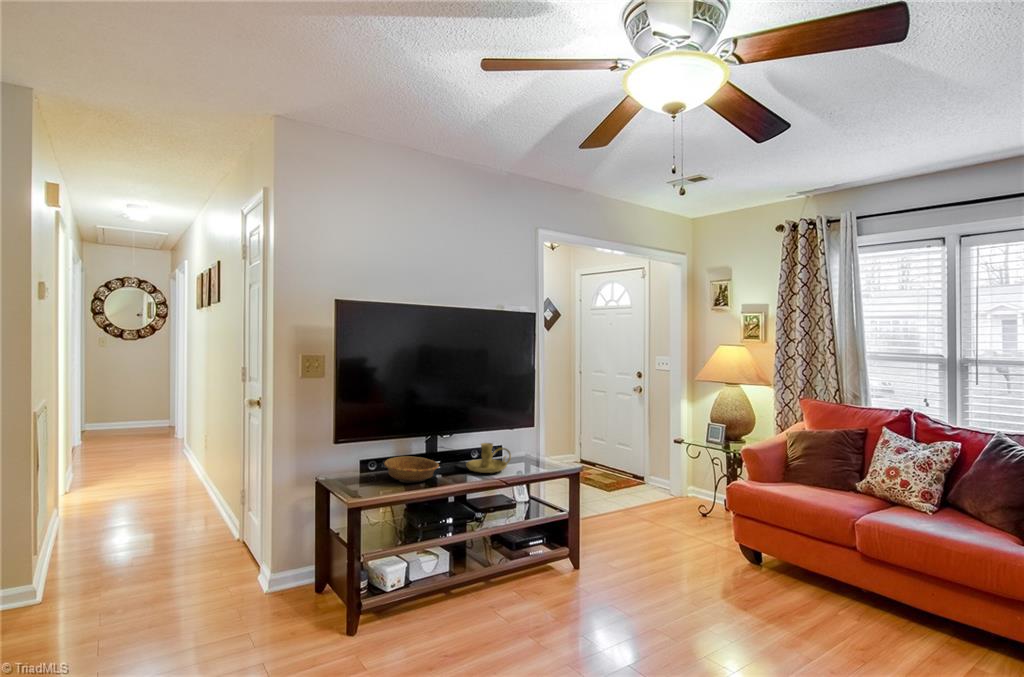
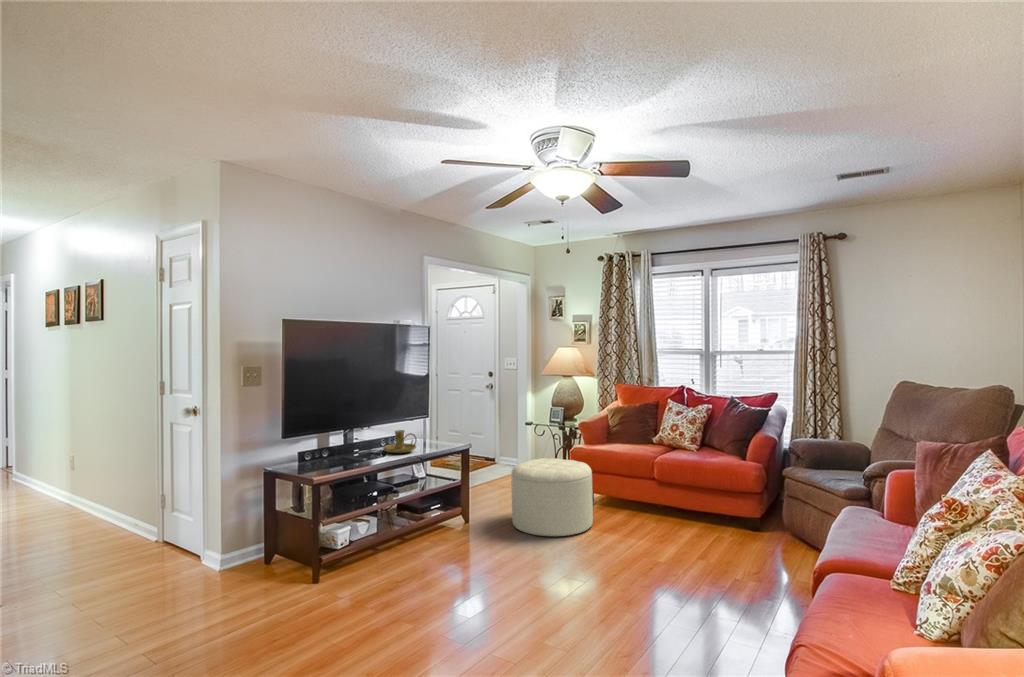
decorative bowl: present [384,456,439,482] -> none [324,445,368,464]
ottoman: none [634,495,752,617] -> present [511,458,593,536]

